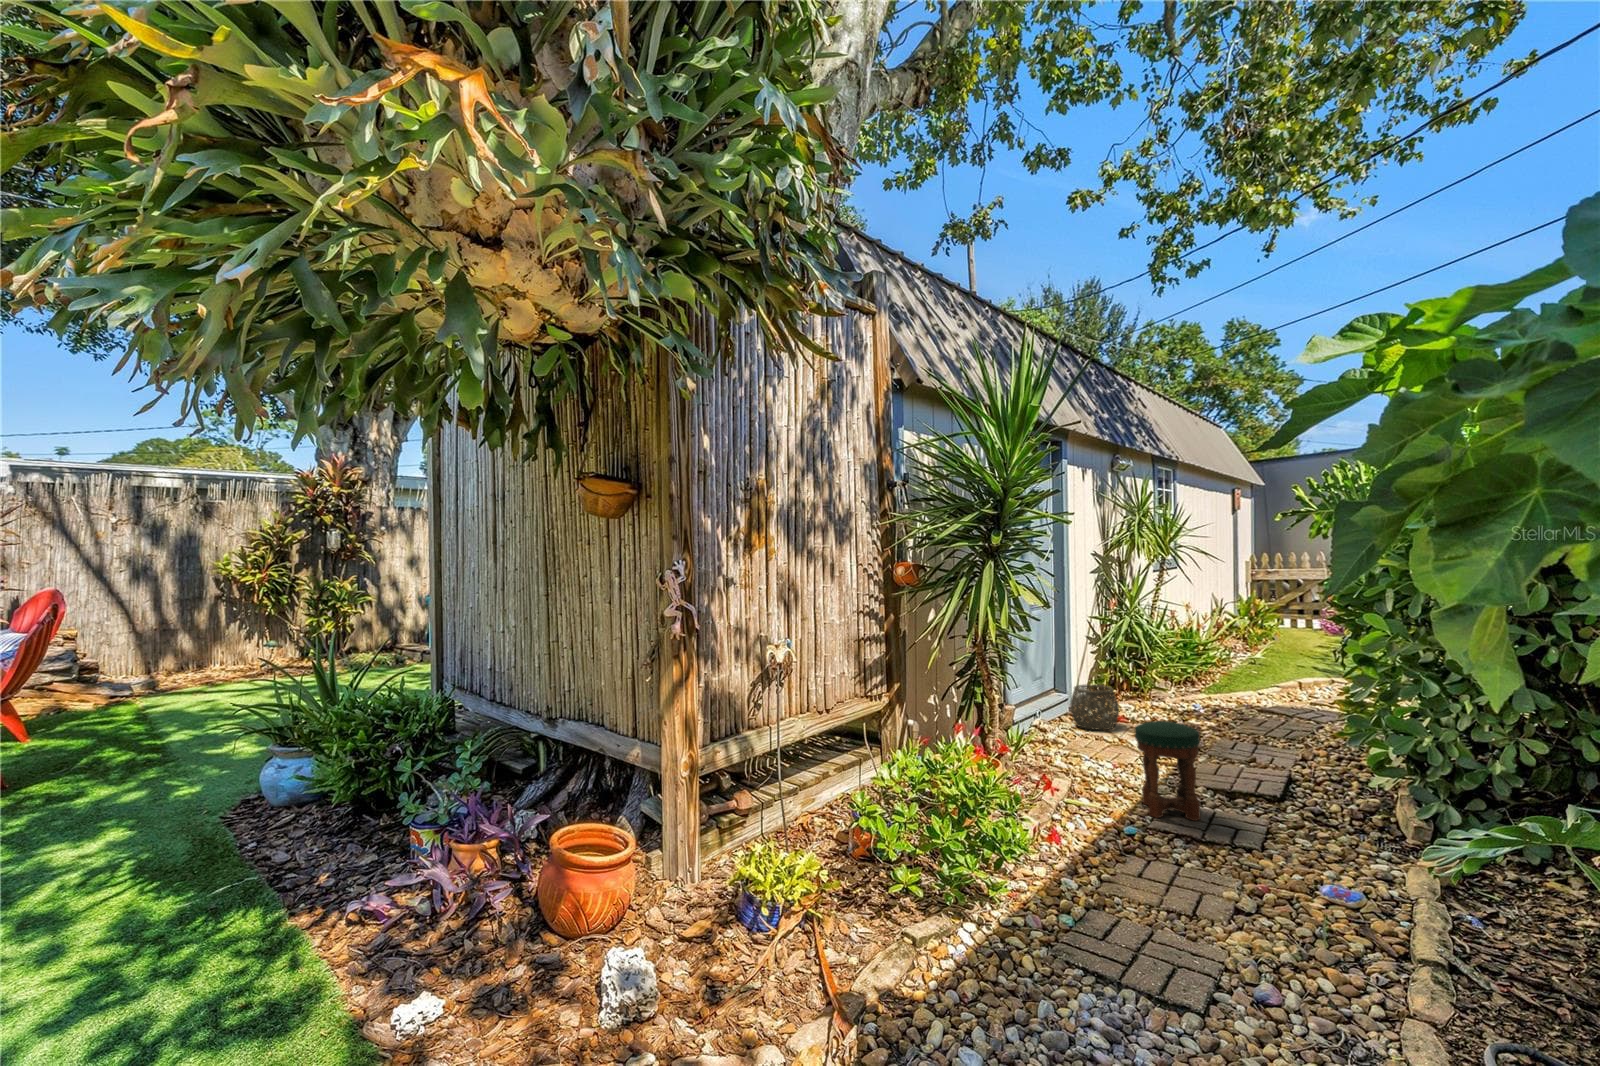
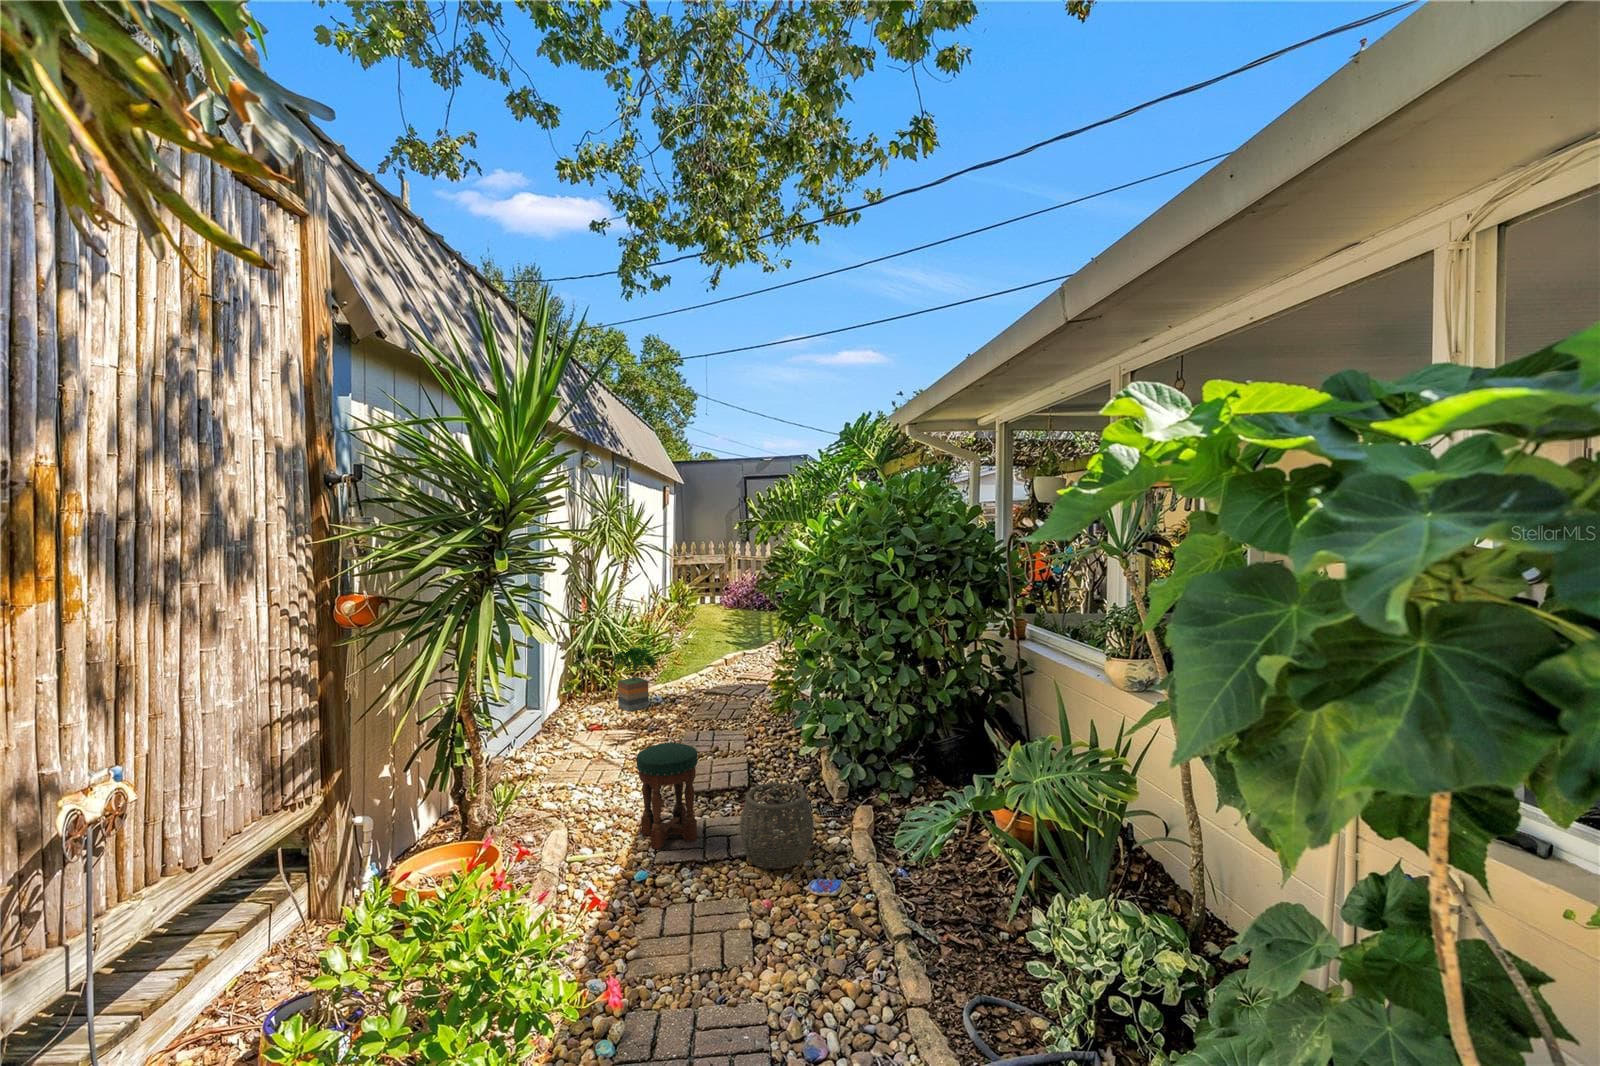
potted tree: none [1145,651,1195,713] -> present [613,647,657,711]
woven basket: present [1070,684,1119,730] -> present [740,783,813,869]

